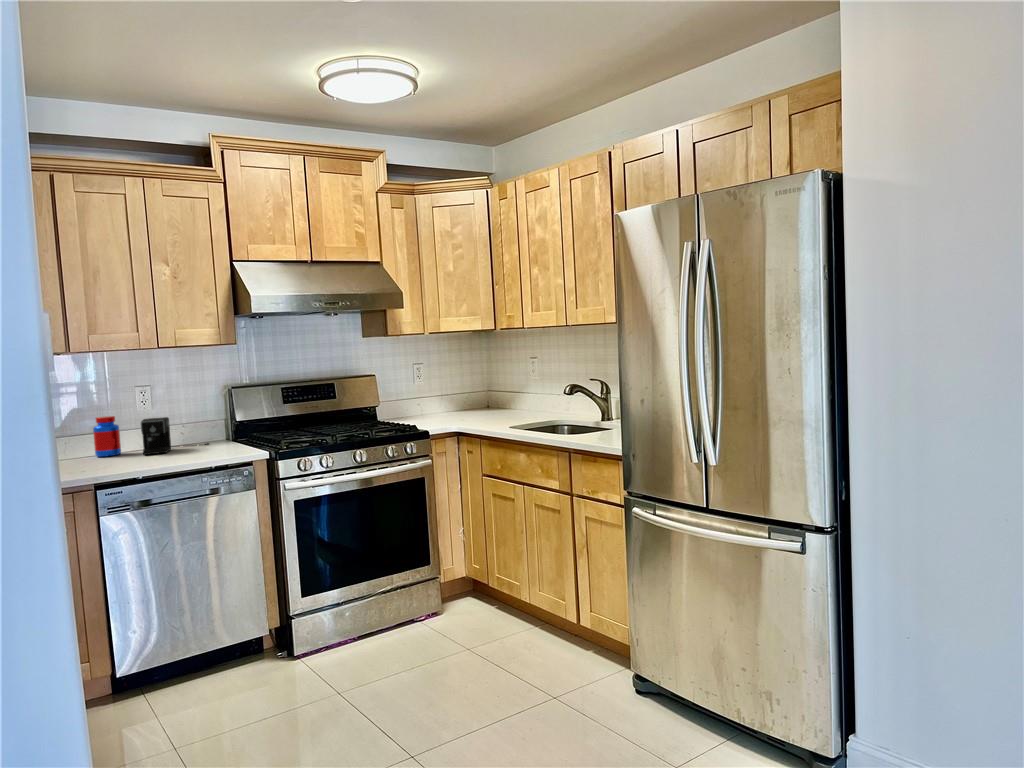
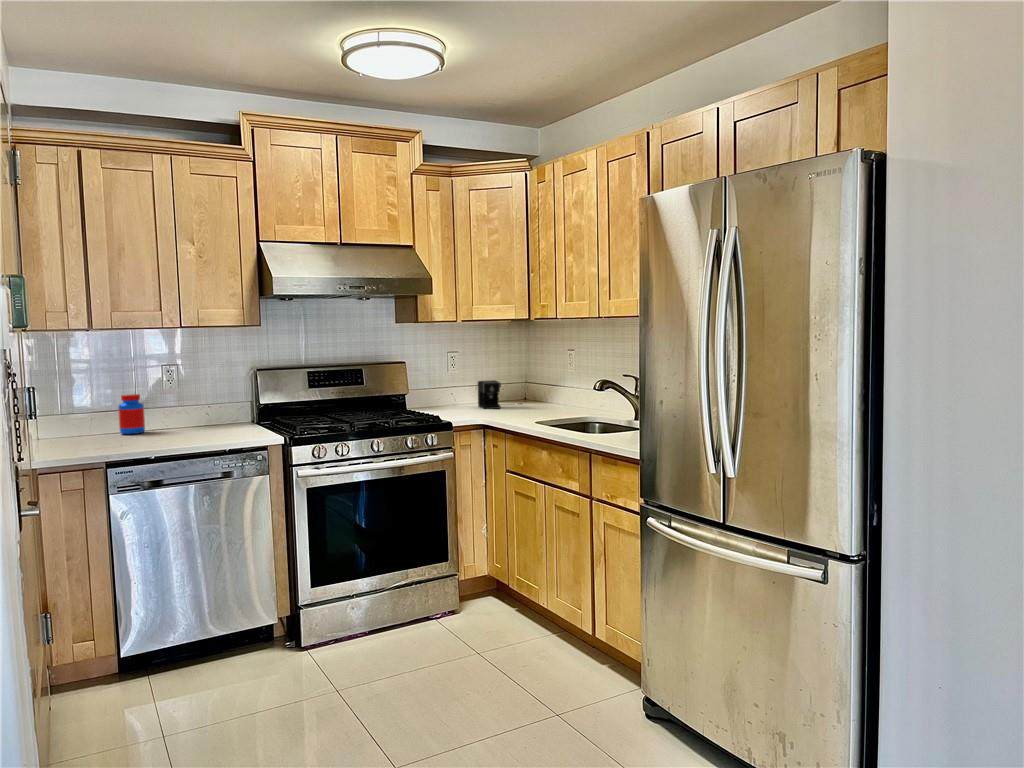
coffee maker: present [141,417,209,455] -> present [478,380,522,409]

